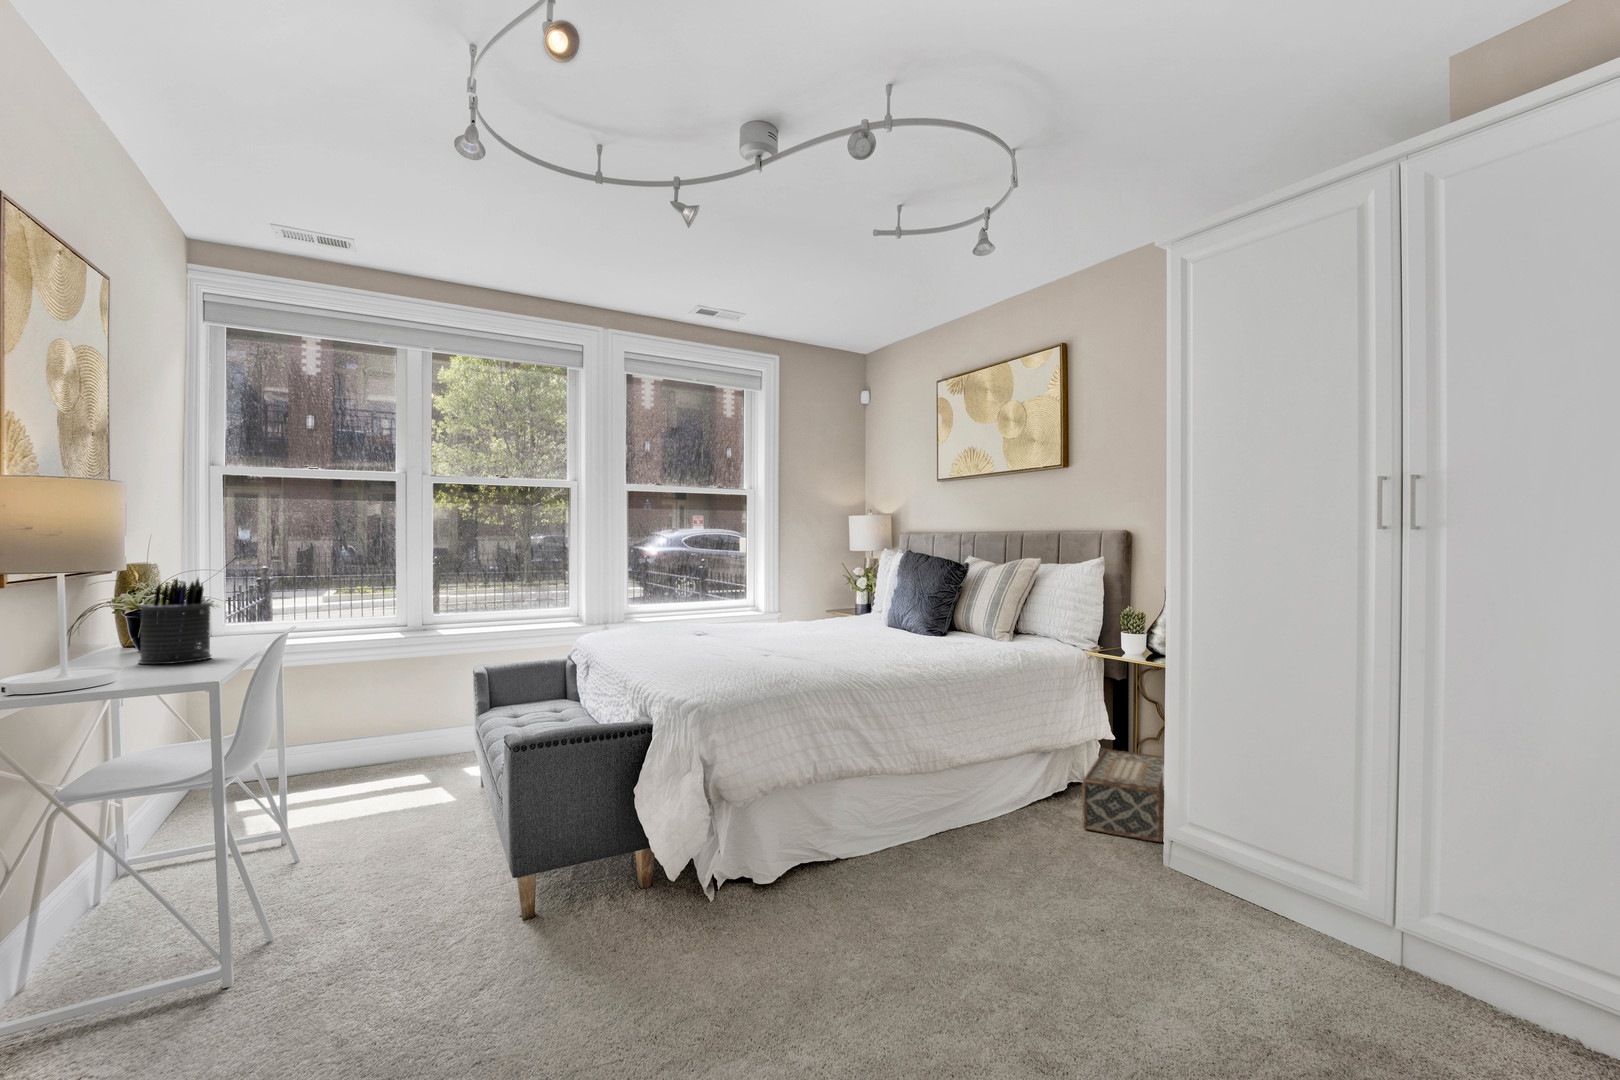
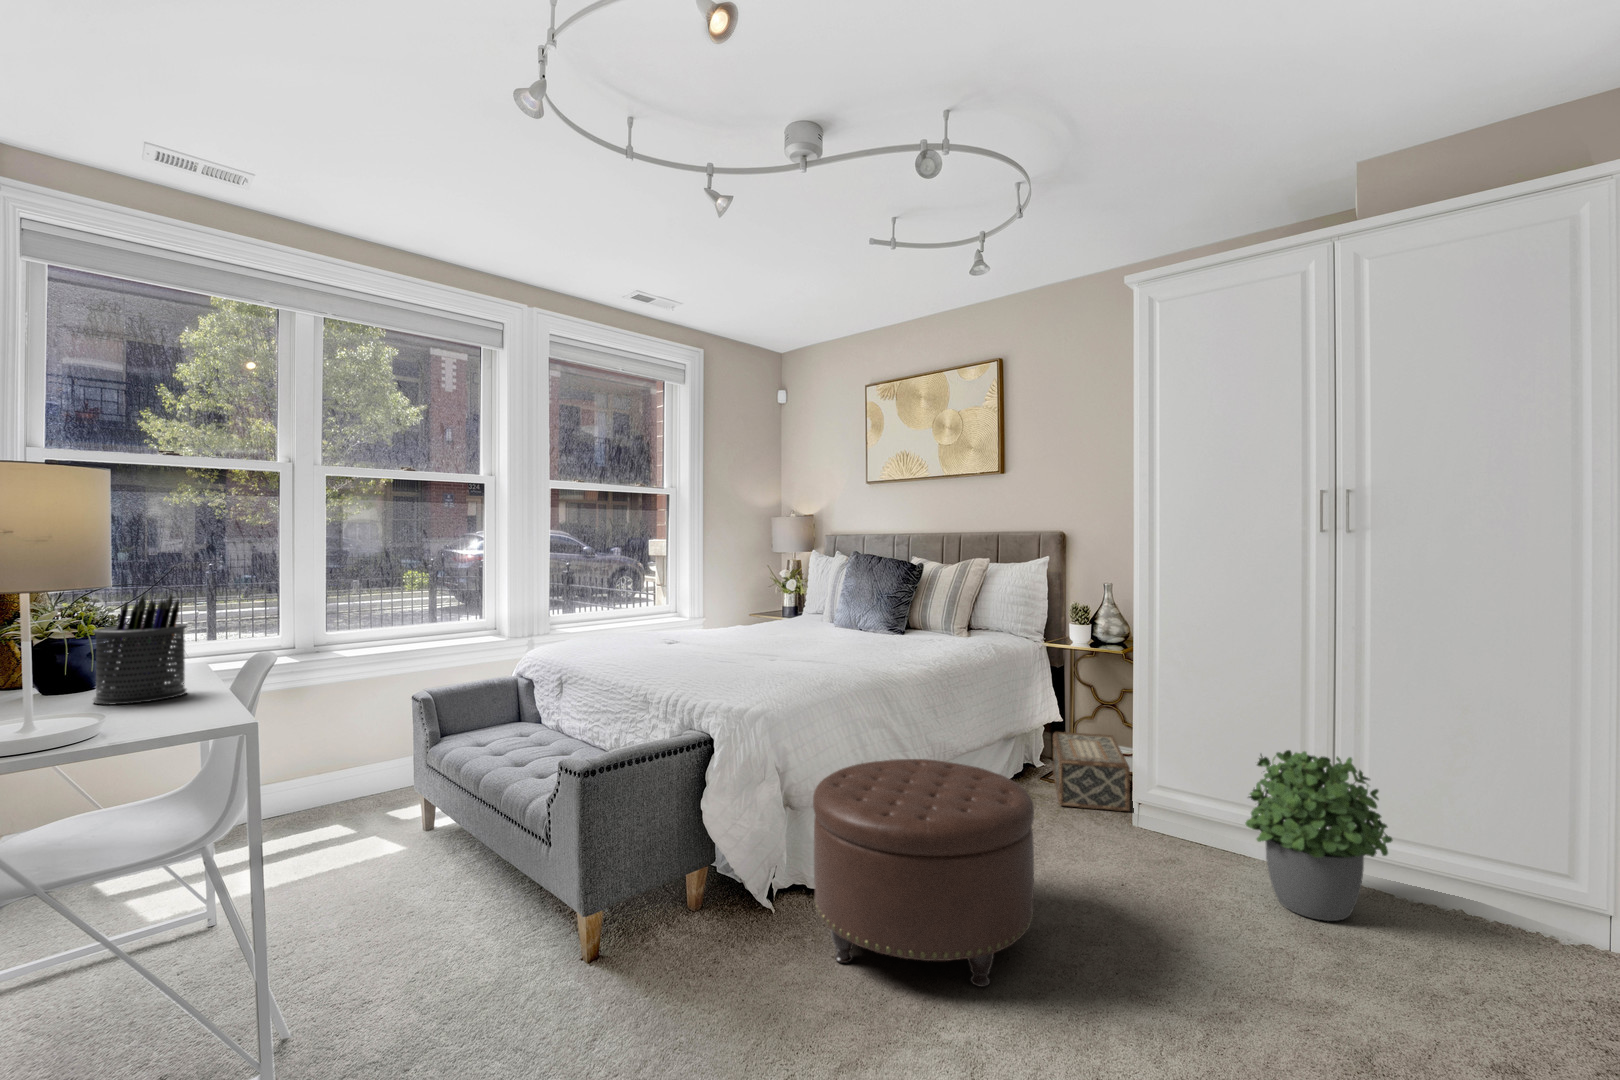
ottoman: none [725,761,951,1000] -> present [813,759,1034,987]
potted plant: none [1232,782,1409,992] -> present [1245,750,1393,921]

